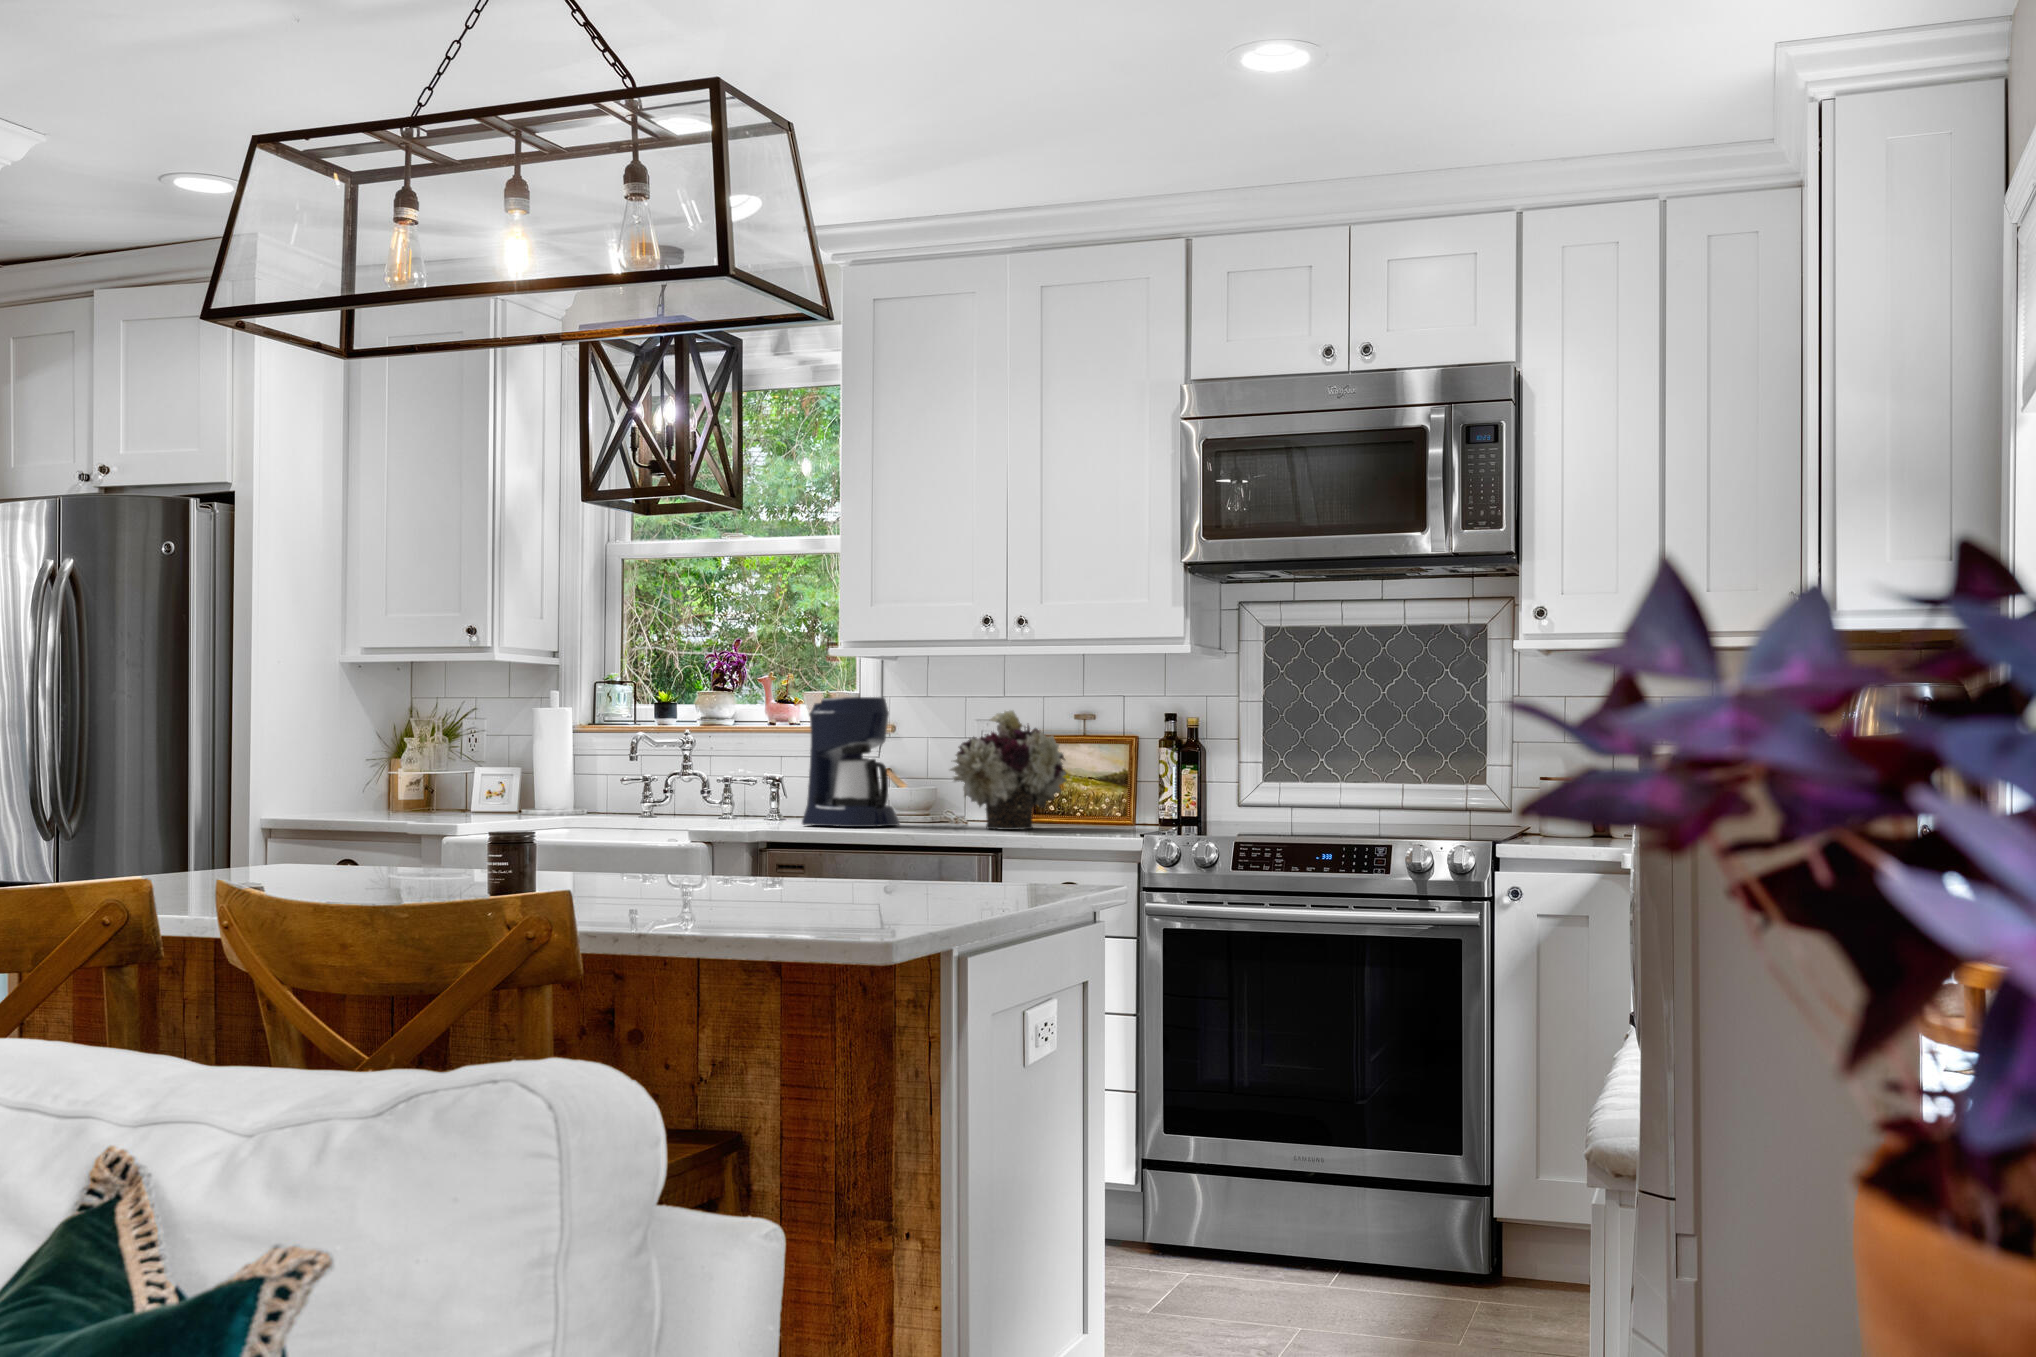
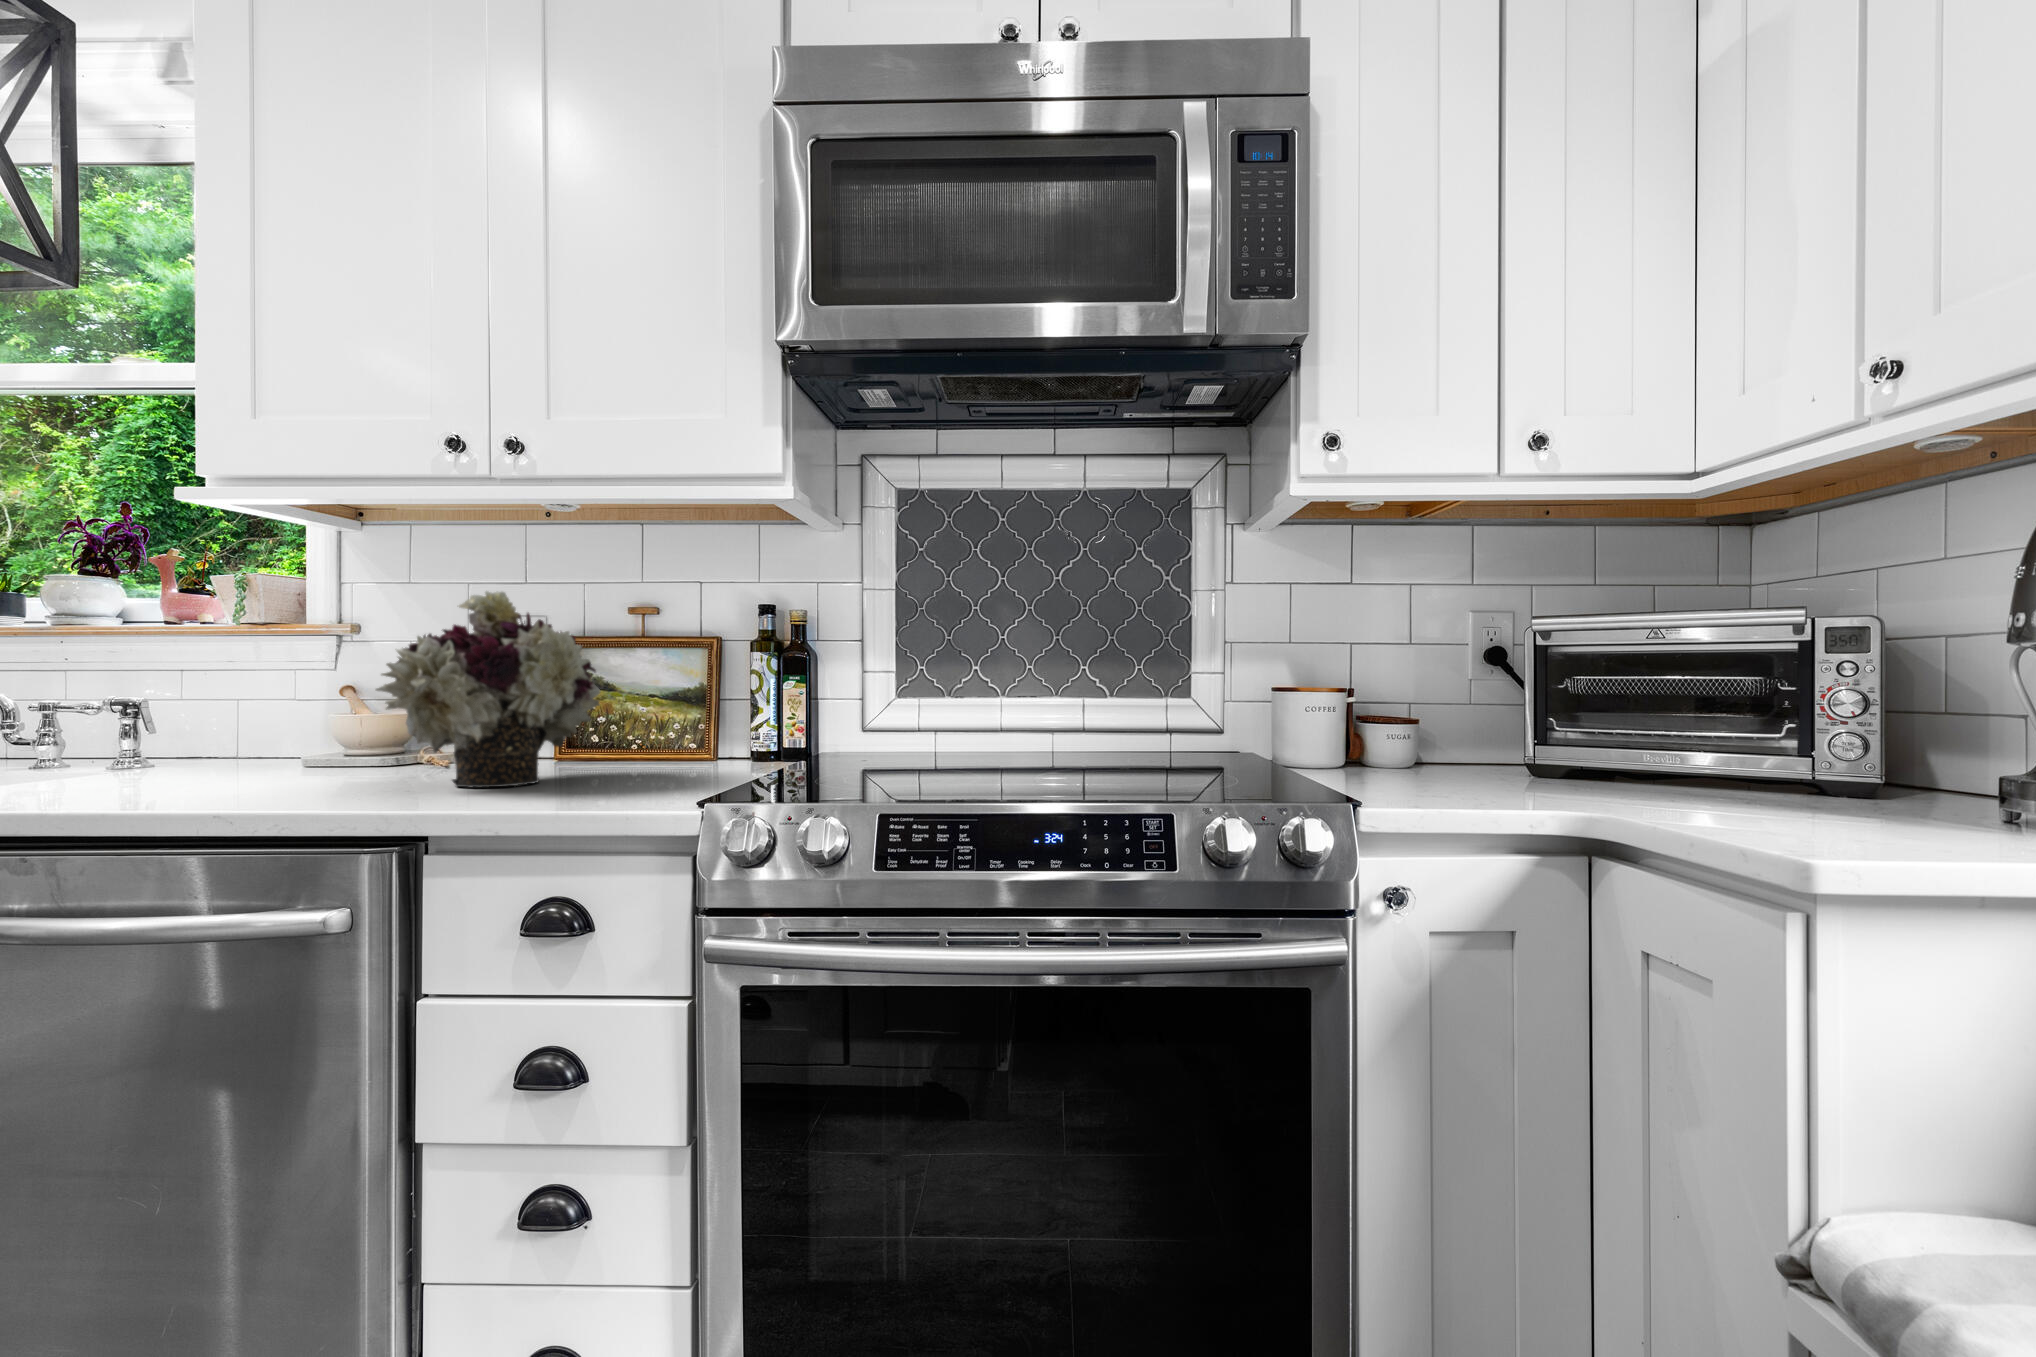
coffee maker: present [802,697,900,827] -> none [129,568,319,788]

